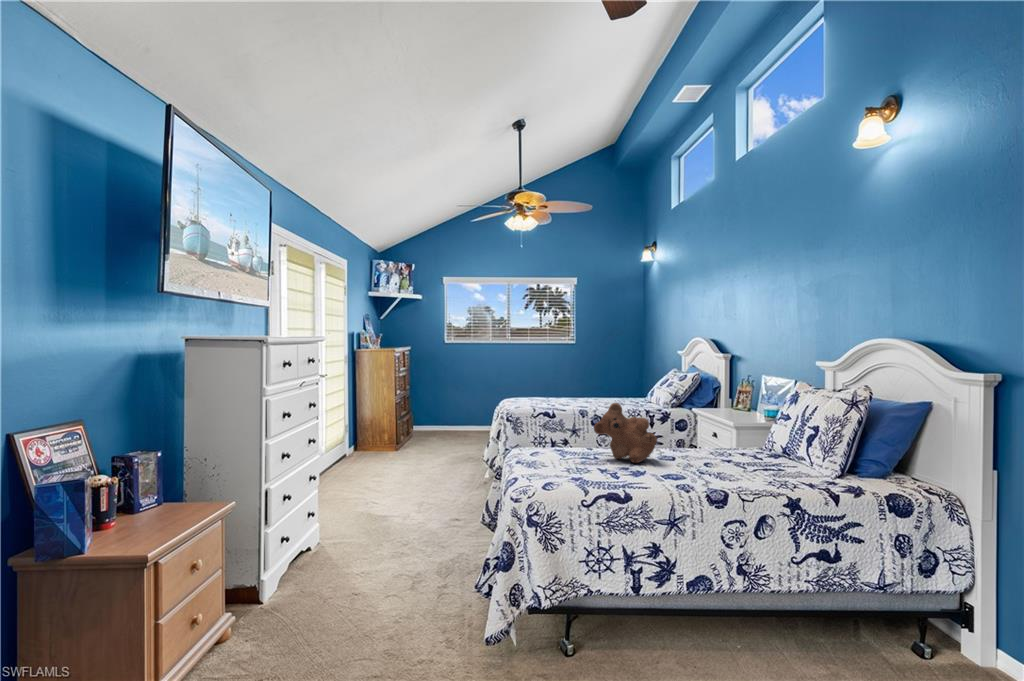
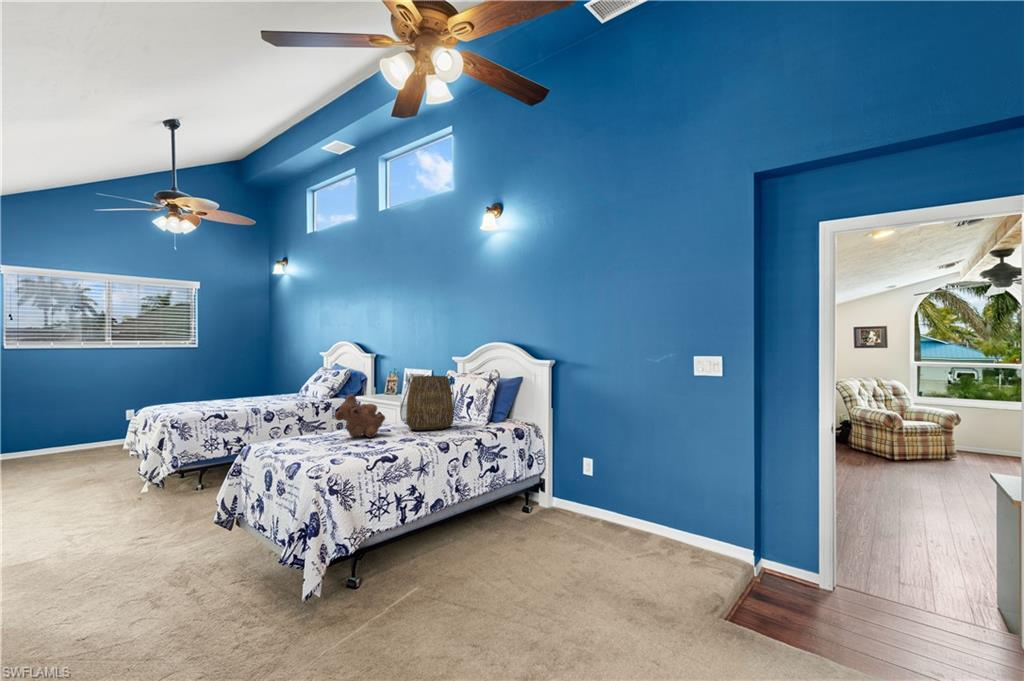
tote bag: none [690,381,776,470] -> present [400,374,454,430]

